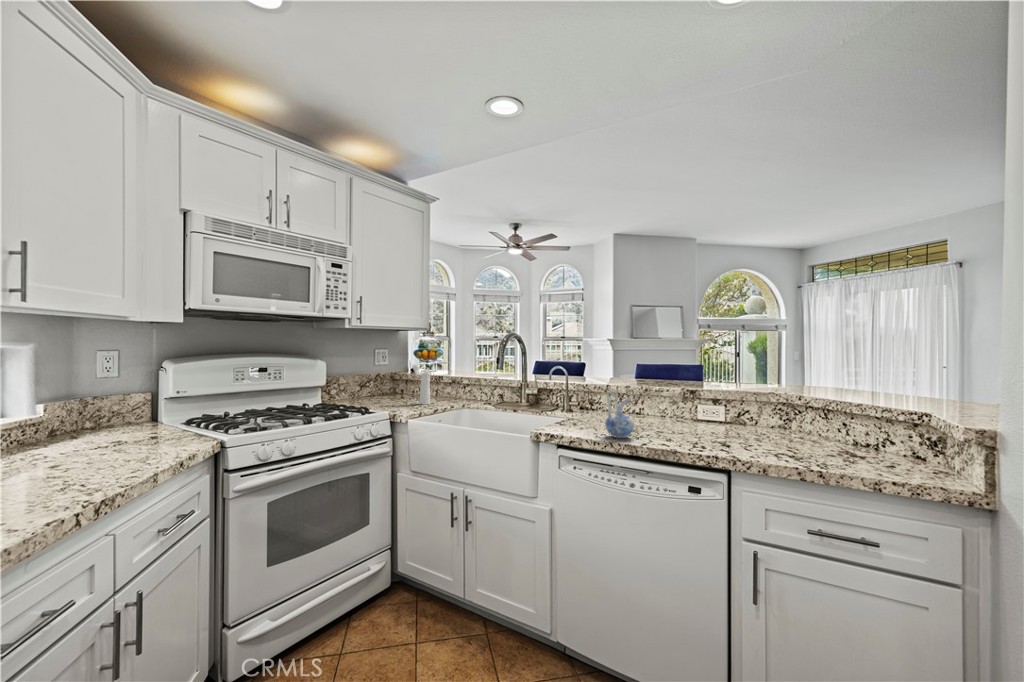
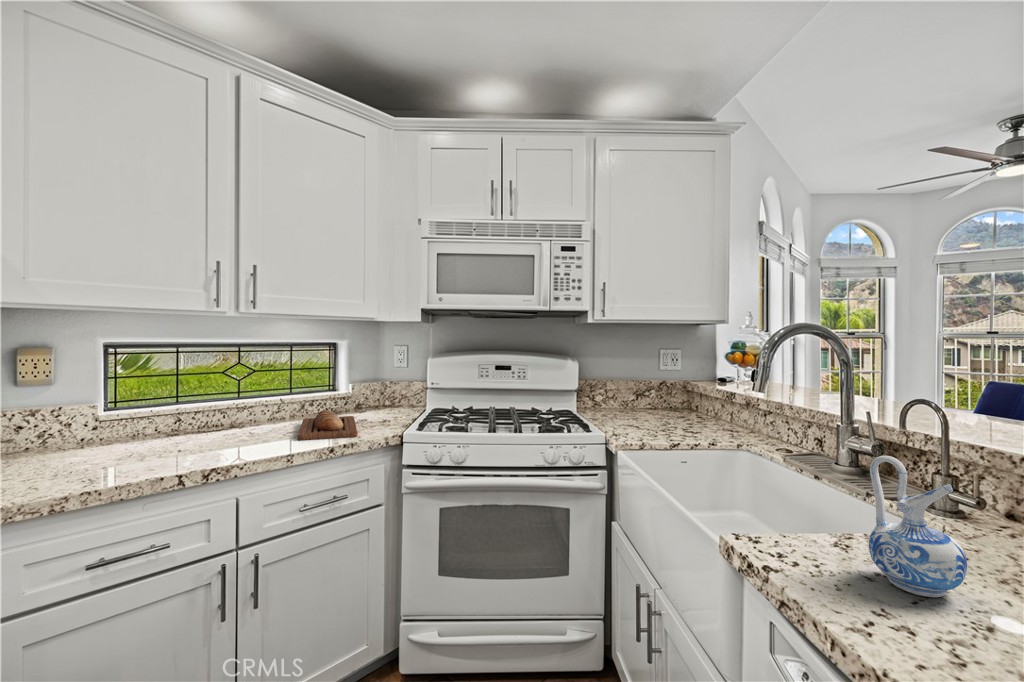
pepper mill: present [412,364,431,405] -> none [671,371,689,430]
bread loaf: none [36,425,175,460] -> present [297,410,357,441]

